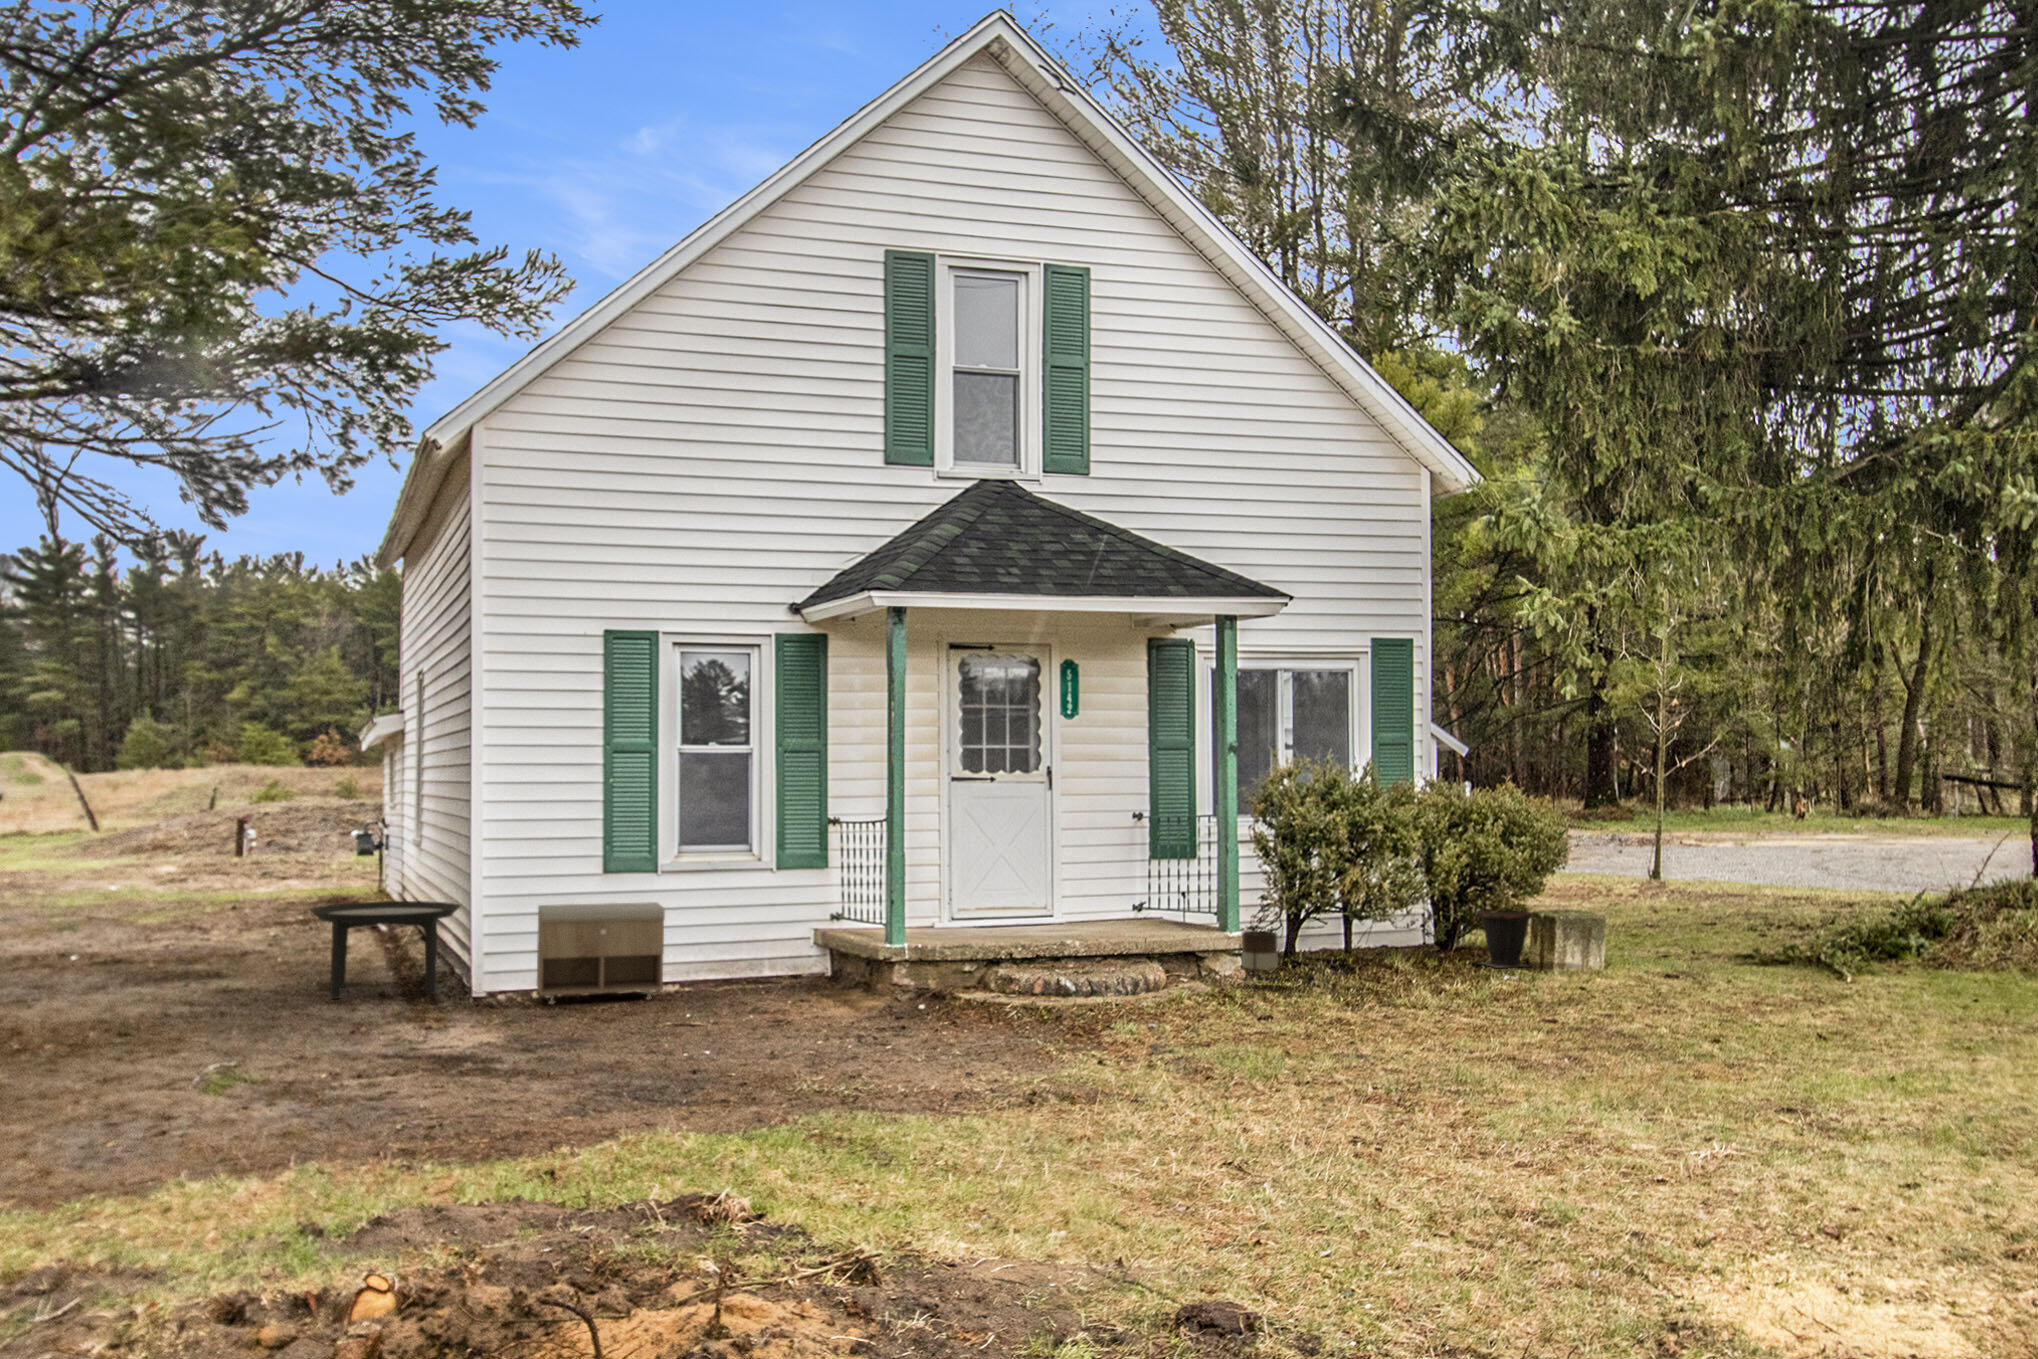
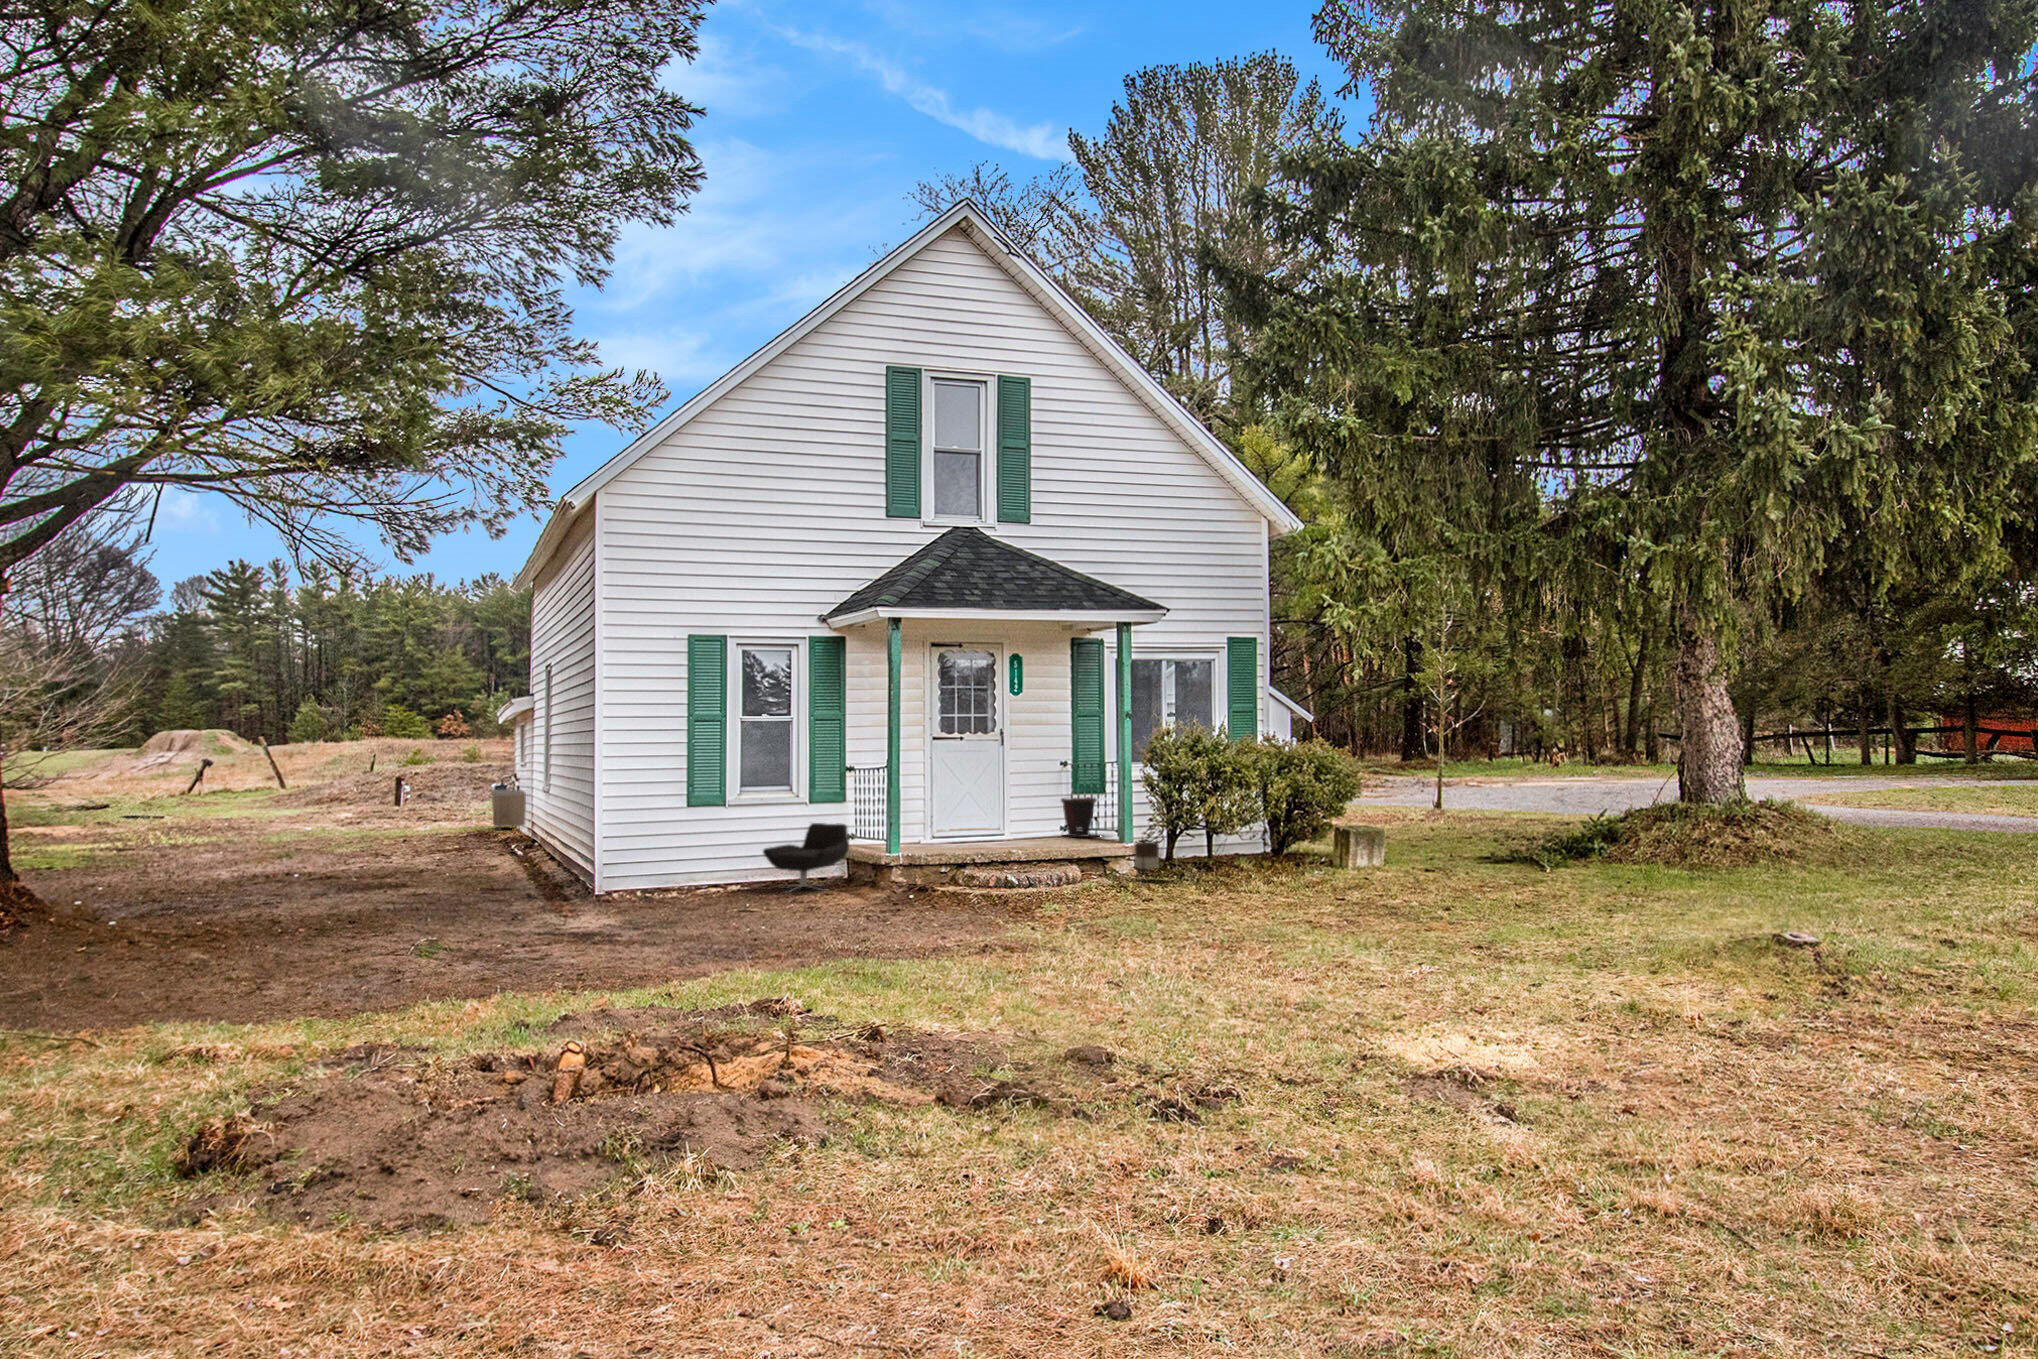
lounge chair: none [709,898,833,1000] -> present [763,823,849,891]
round table: present [309,901,460,999] -> none [479,827,586,895]
storage bench: present [537,902,665,1004] -> present [491,790,526,829]
bucket: present [1478,909,1534,968] -> present [1061,797,1097,837]

